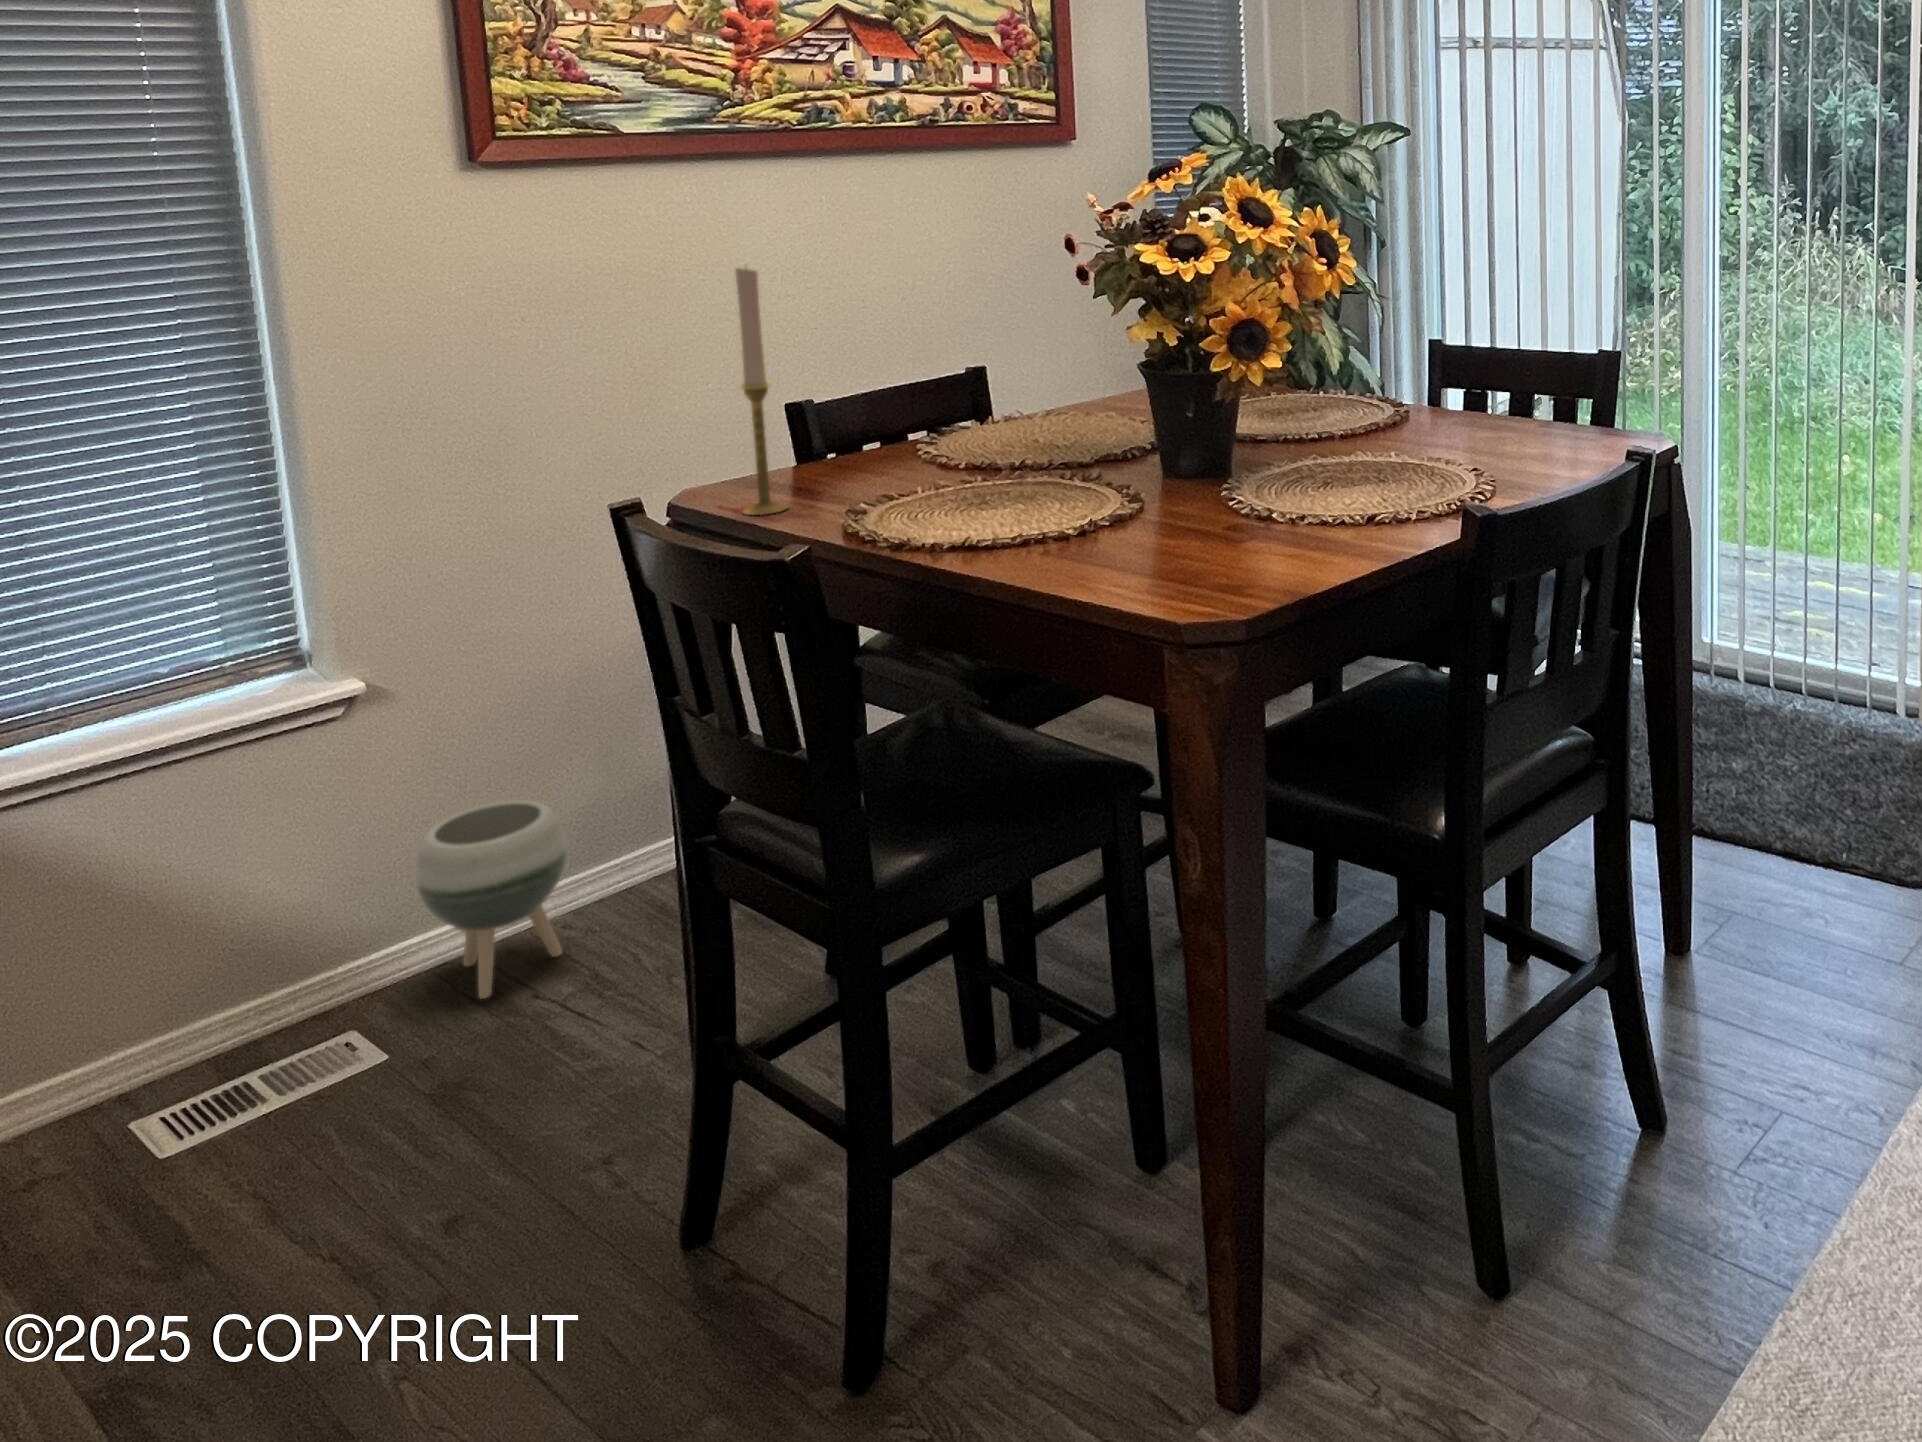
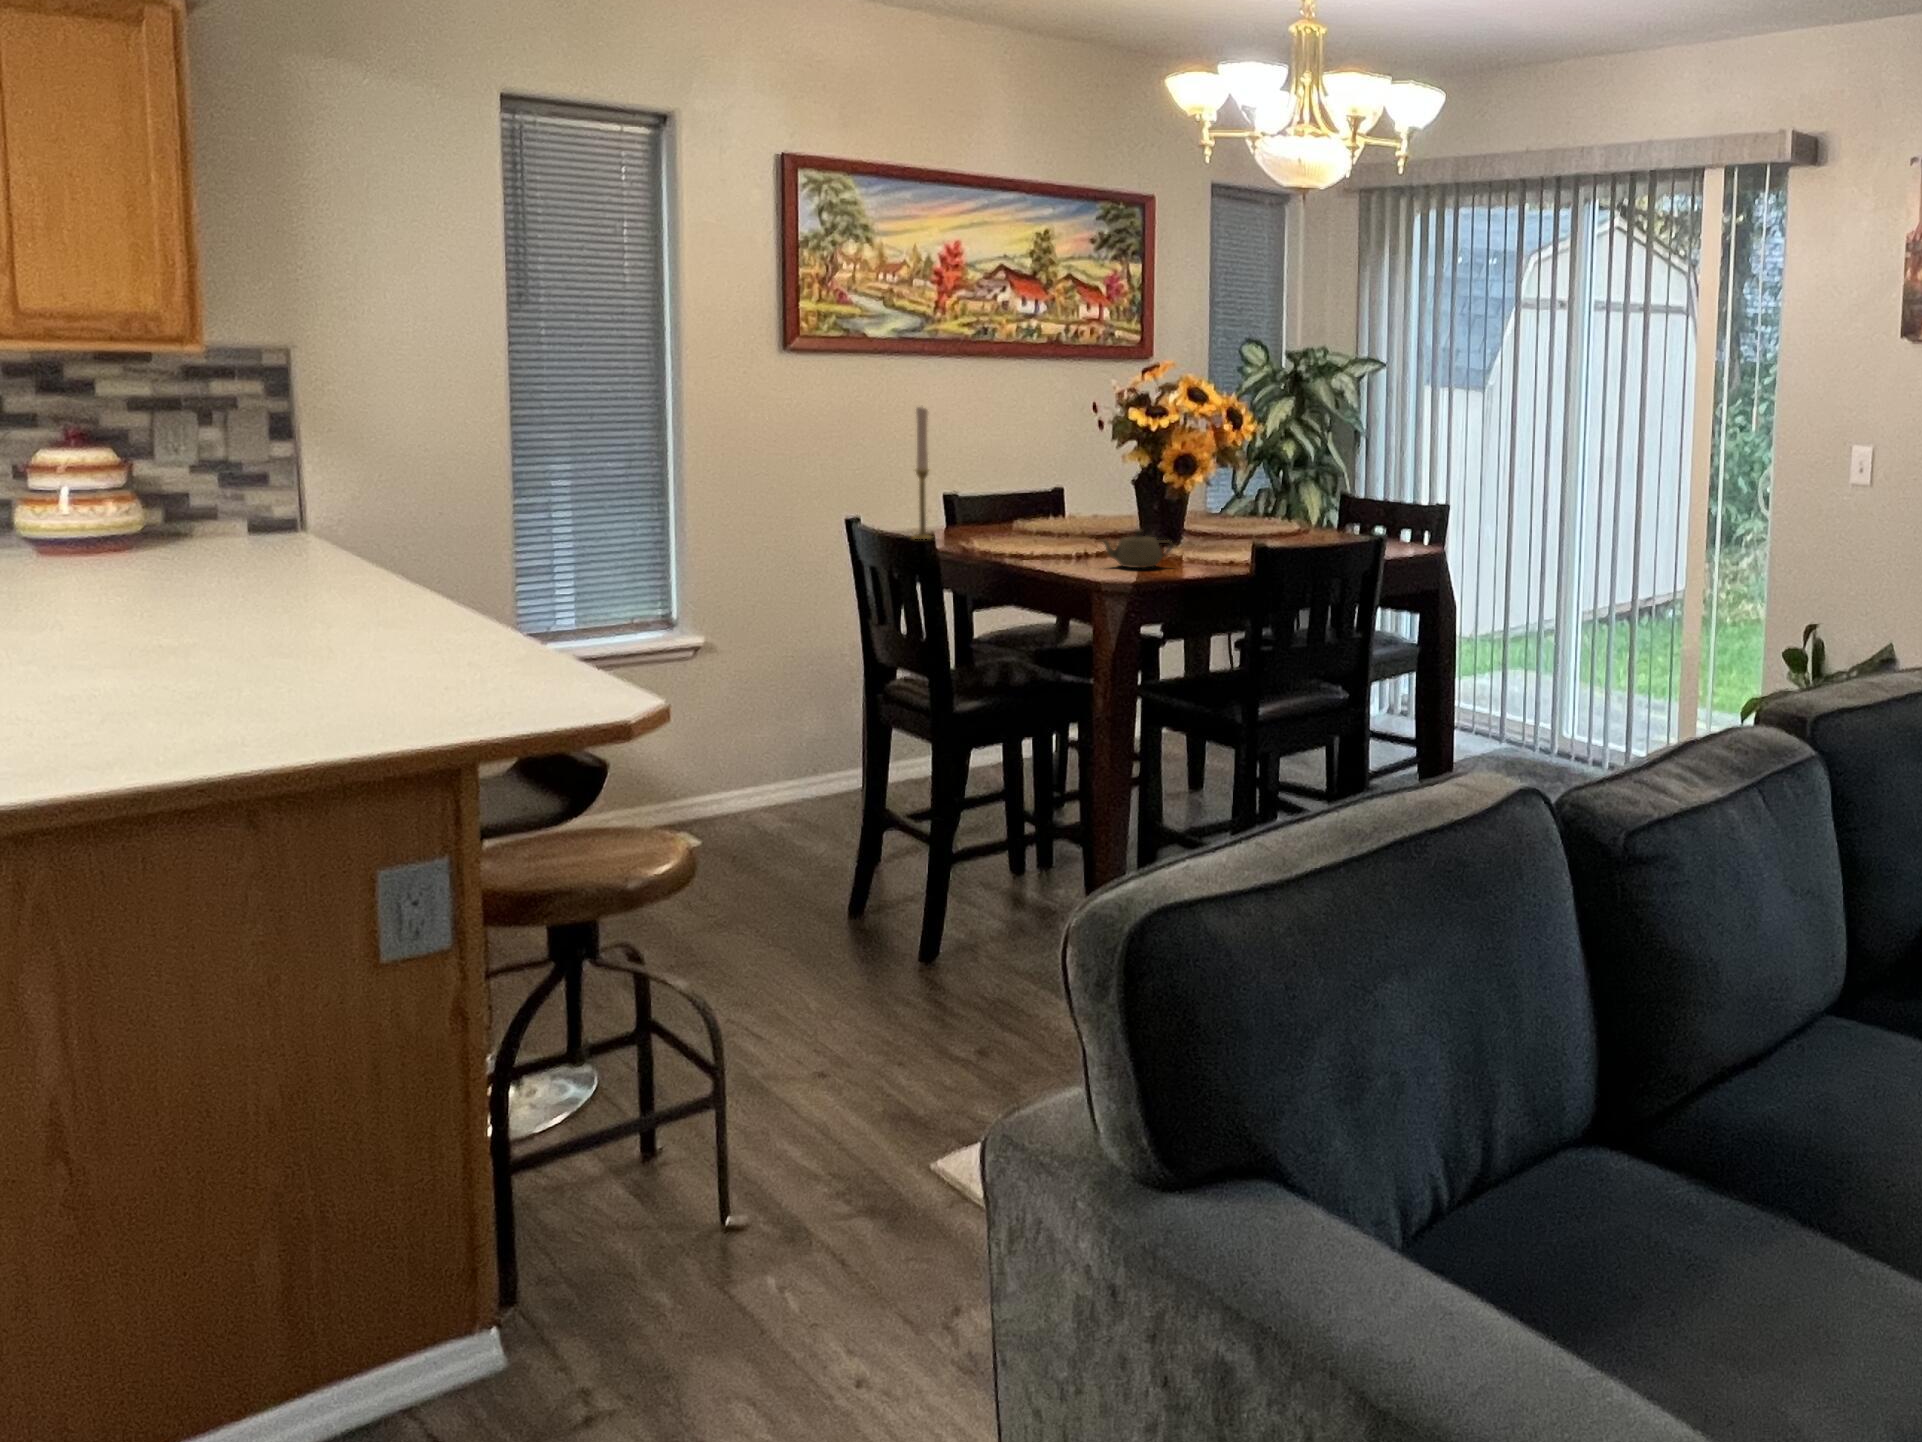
teapot: none [1141,488,1280,566] -> present [1102,529,1173,568]
planter: present [415,800,567,999] -> none [725,718,806,823]

